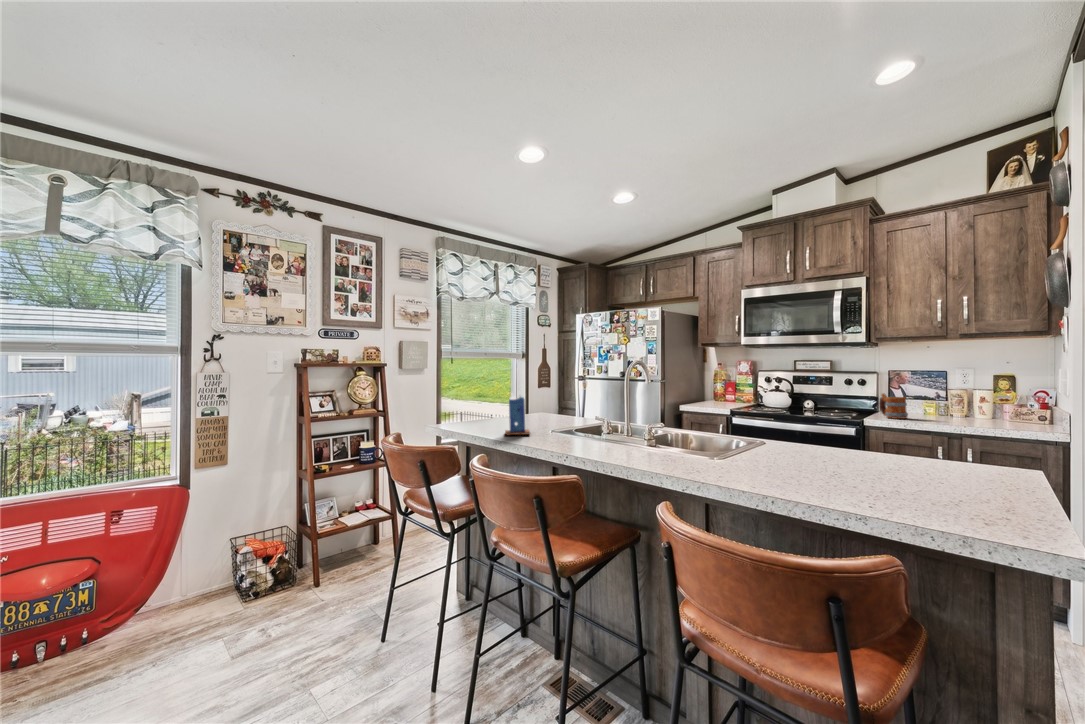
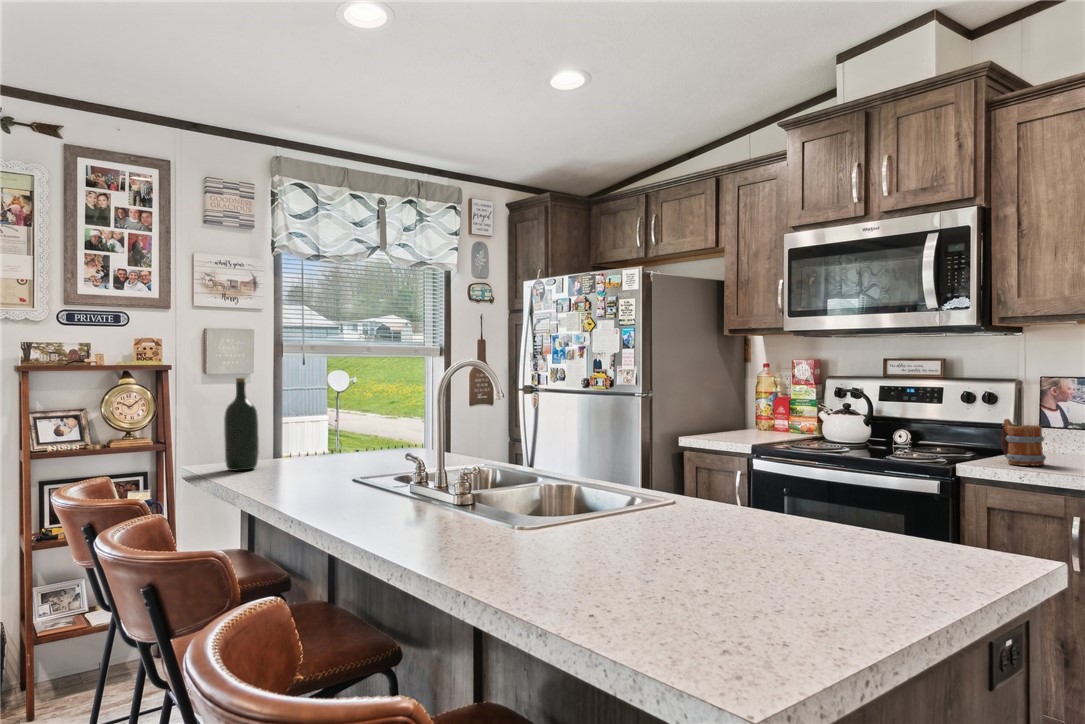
wine bottle: none [457,370,477,426] -> present [224,378,259,471]
candle: present [505,395,530,435] -> none [258,417,313,489]

